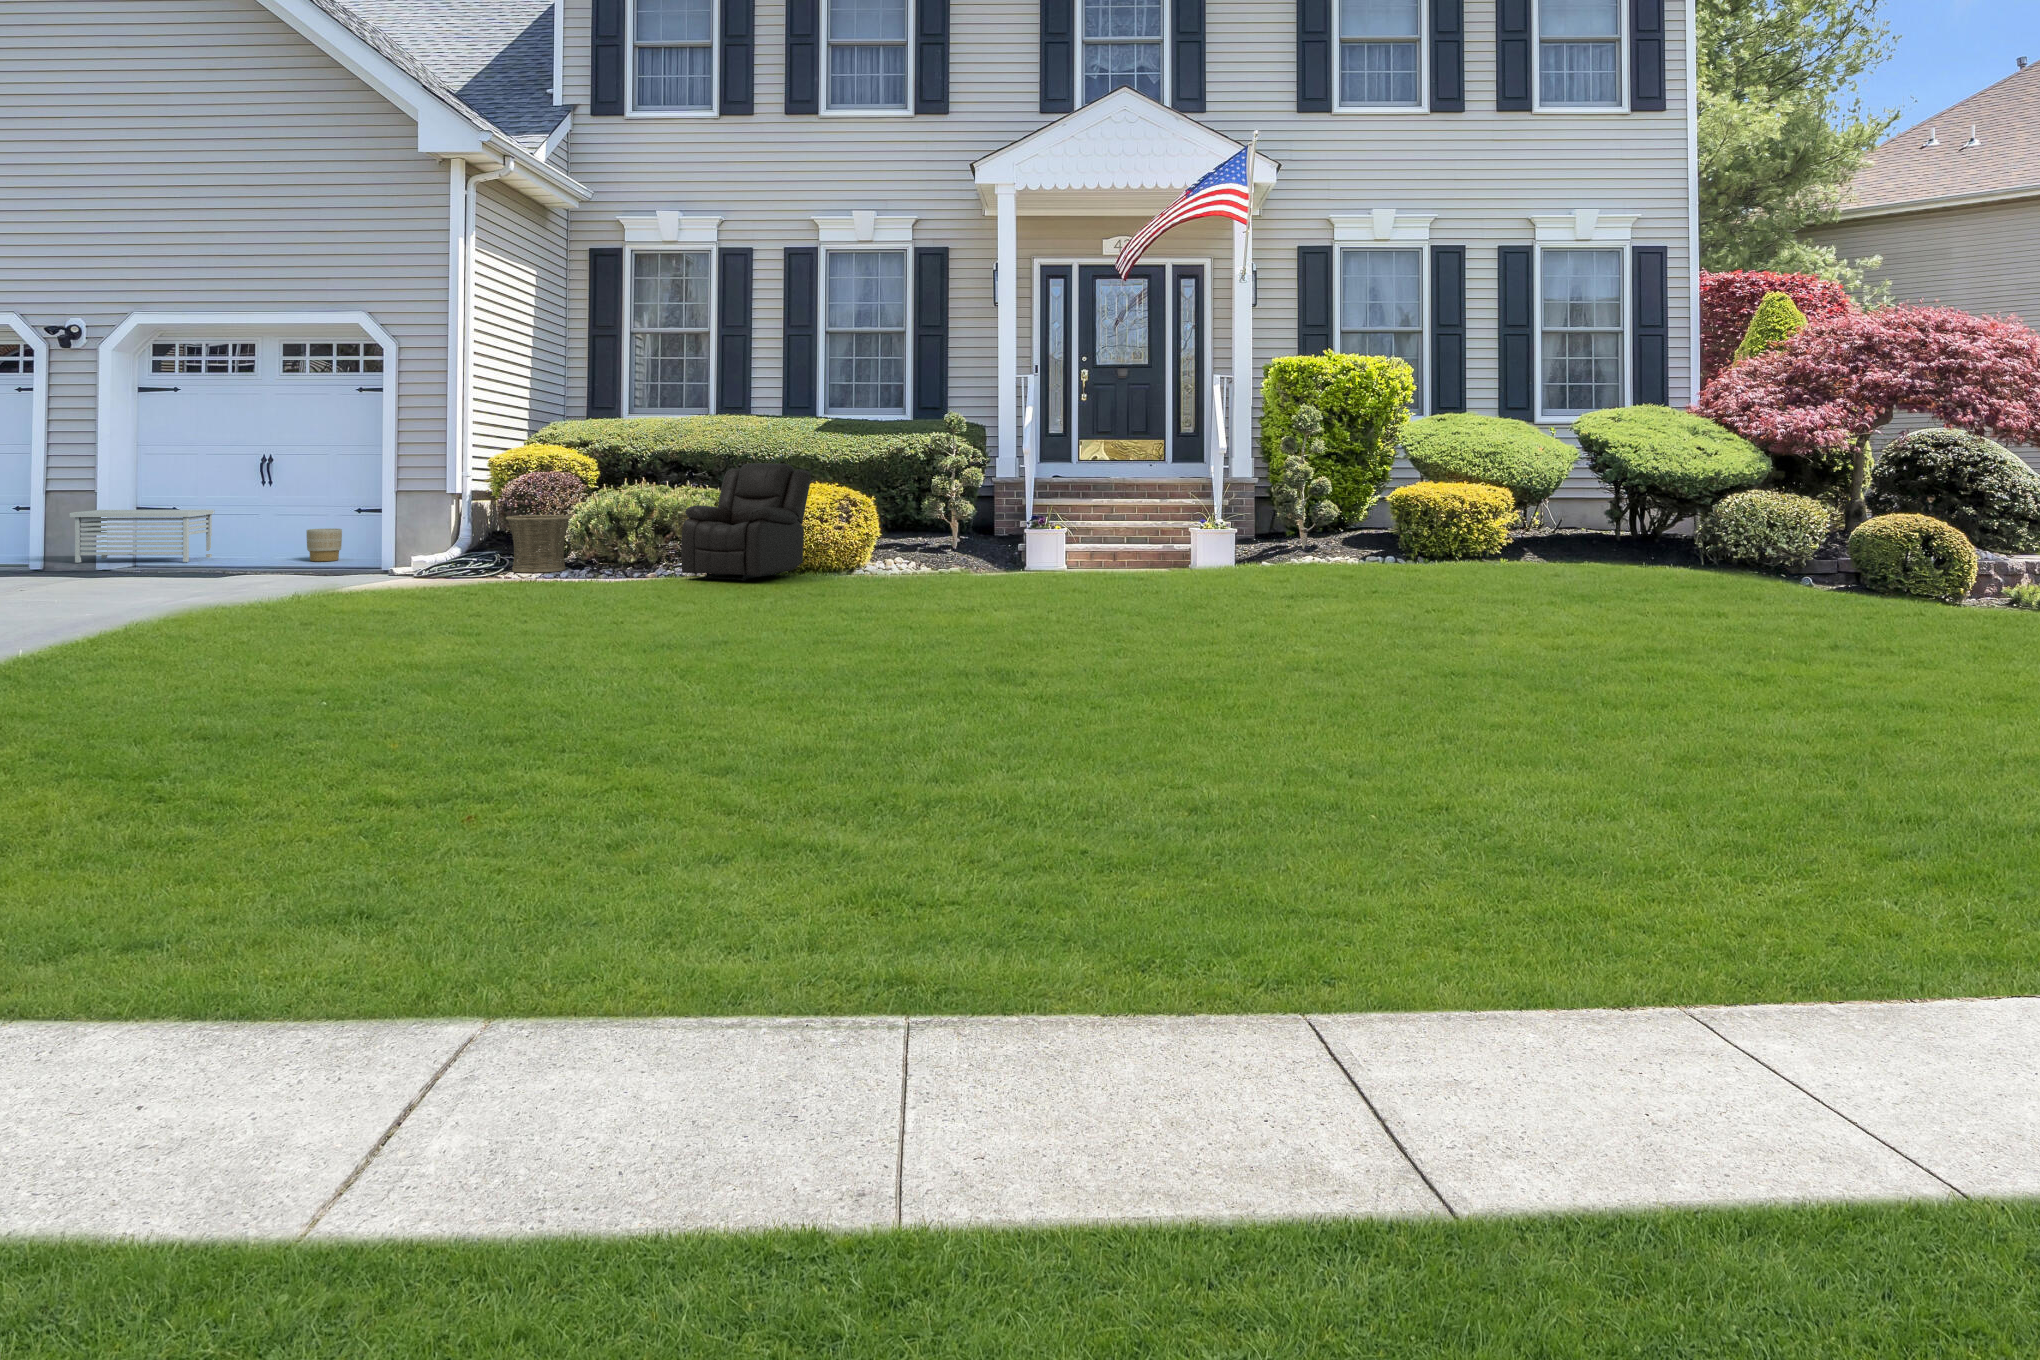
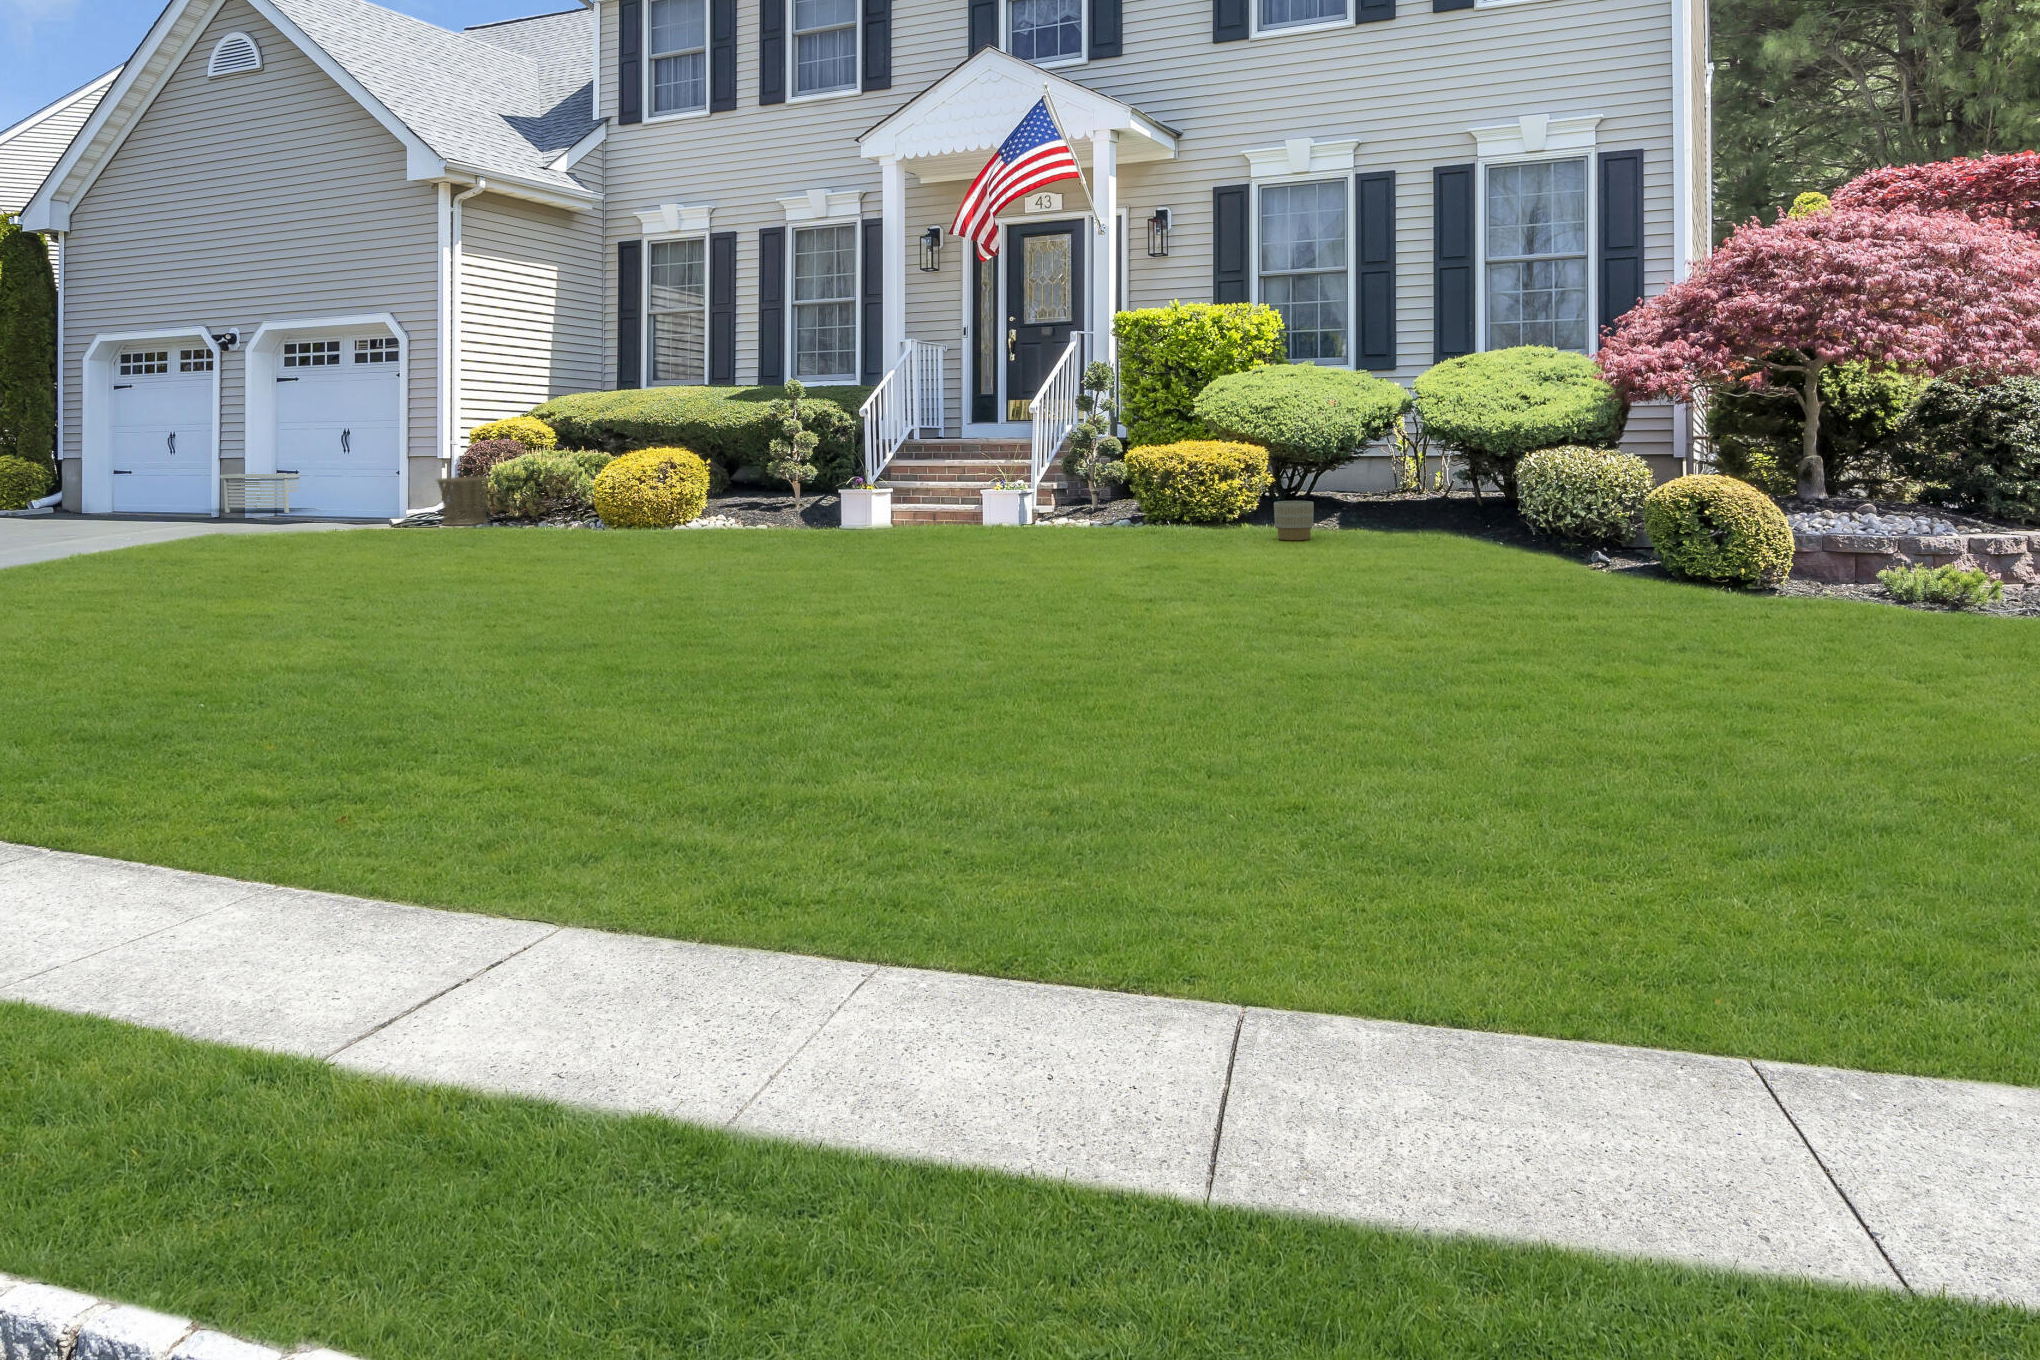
chair: present [681,463,811,581] -> none [519,431,636,536]
planter: present [307,528,342,561] -> present [1274,501,1314,541]

